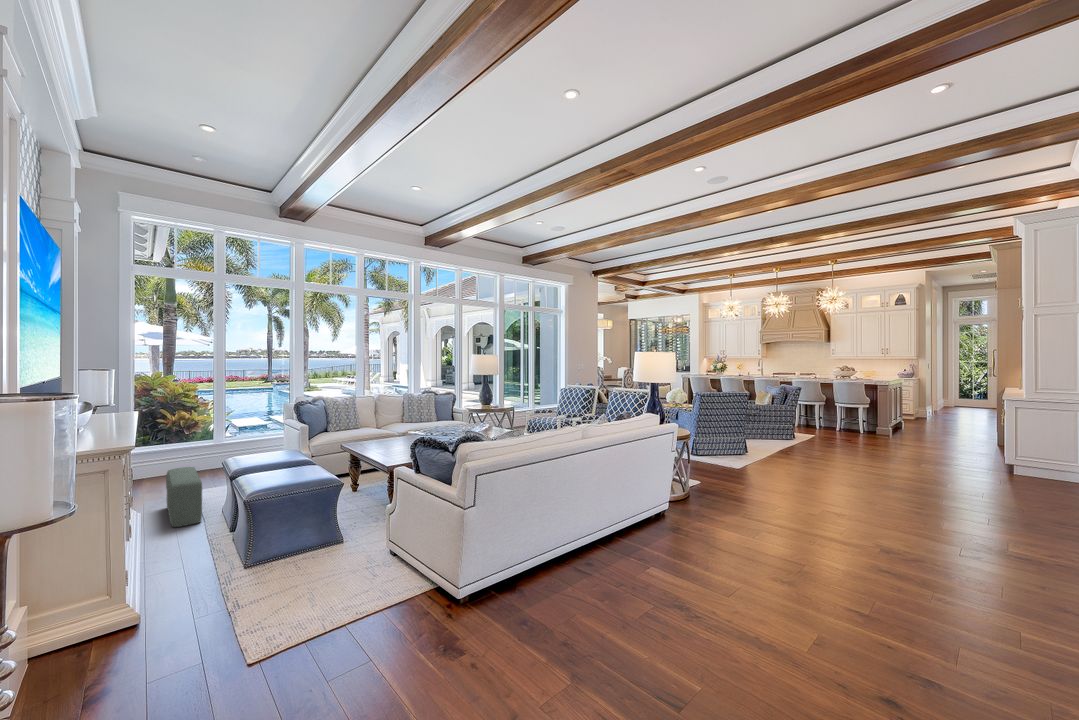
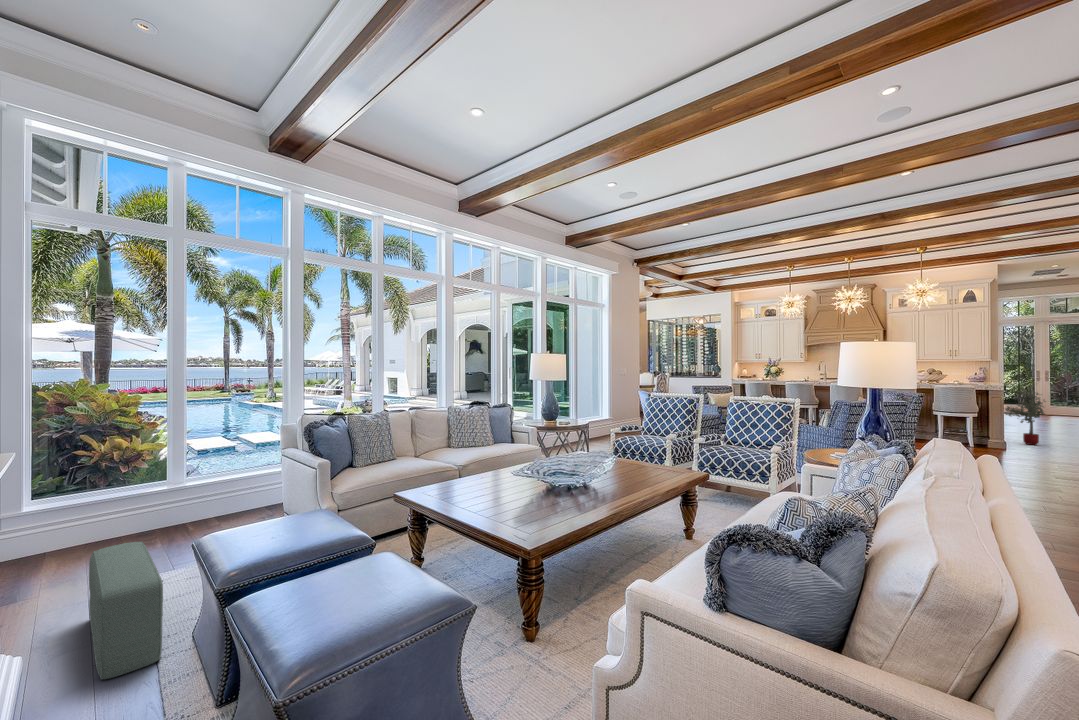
potted tree: none [898,382,931,431] -> present [1006,388,1045,445]

